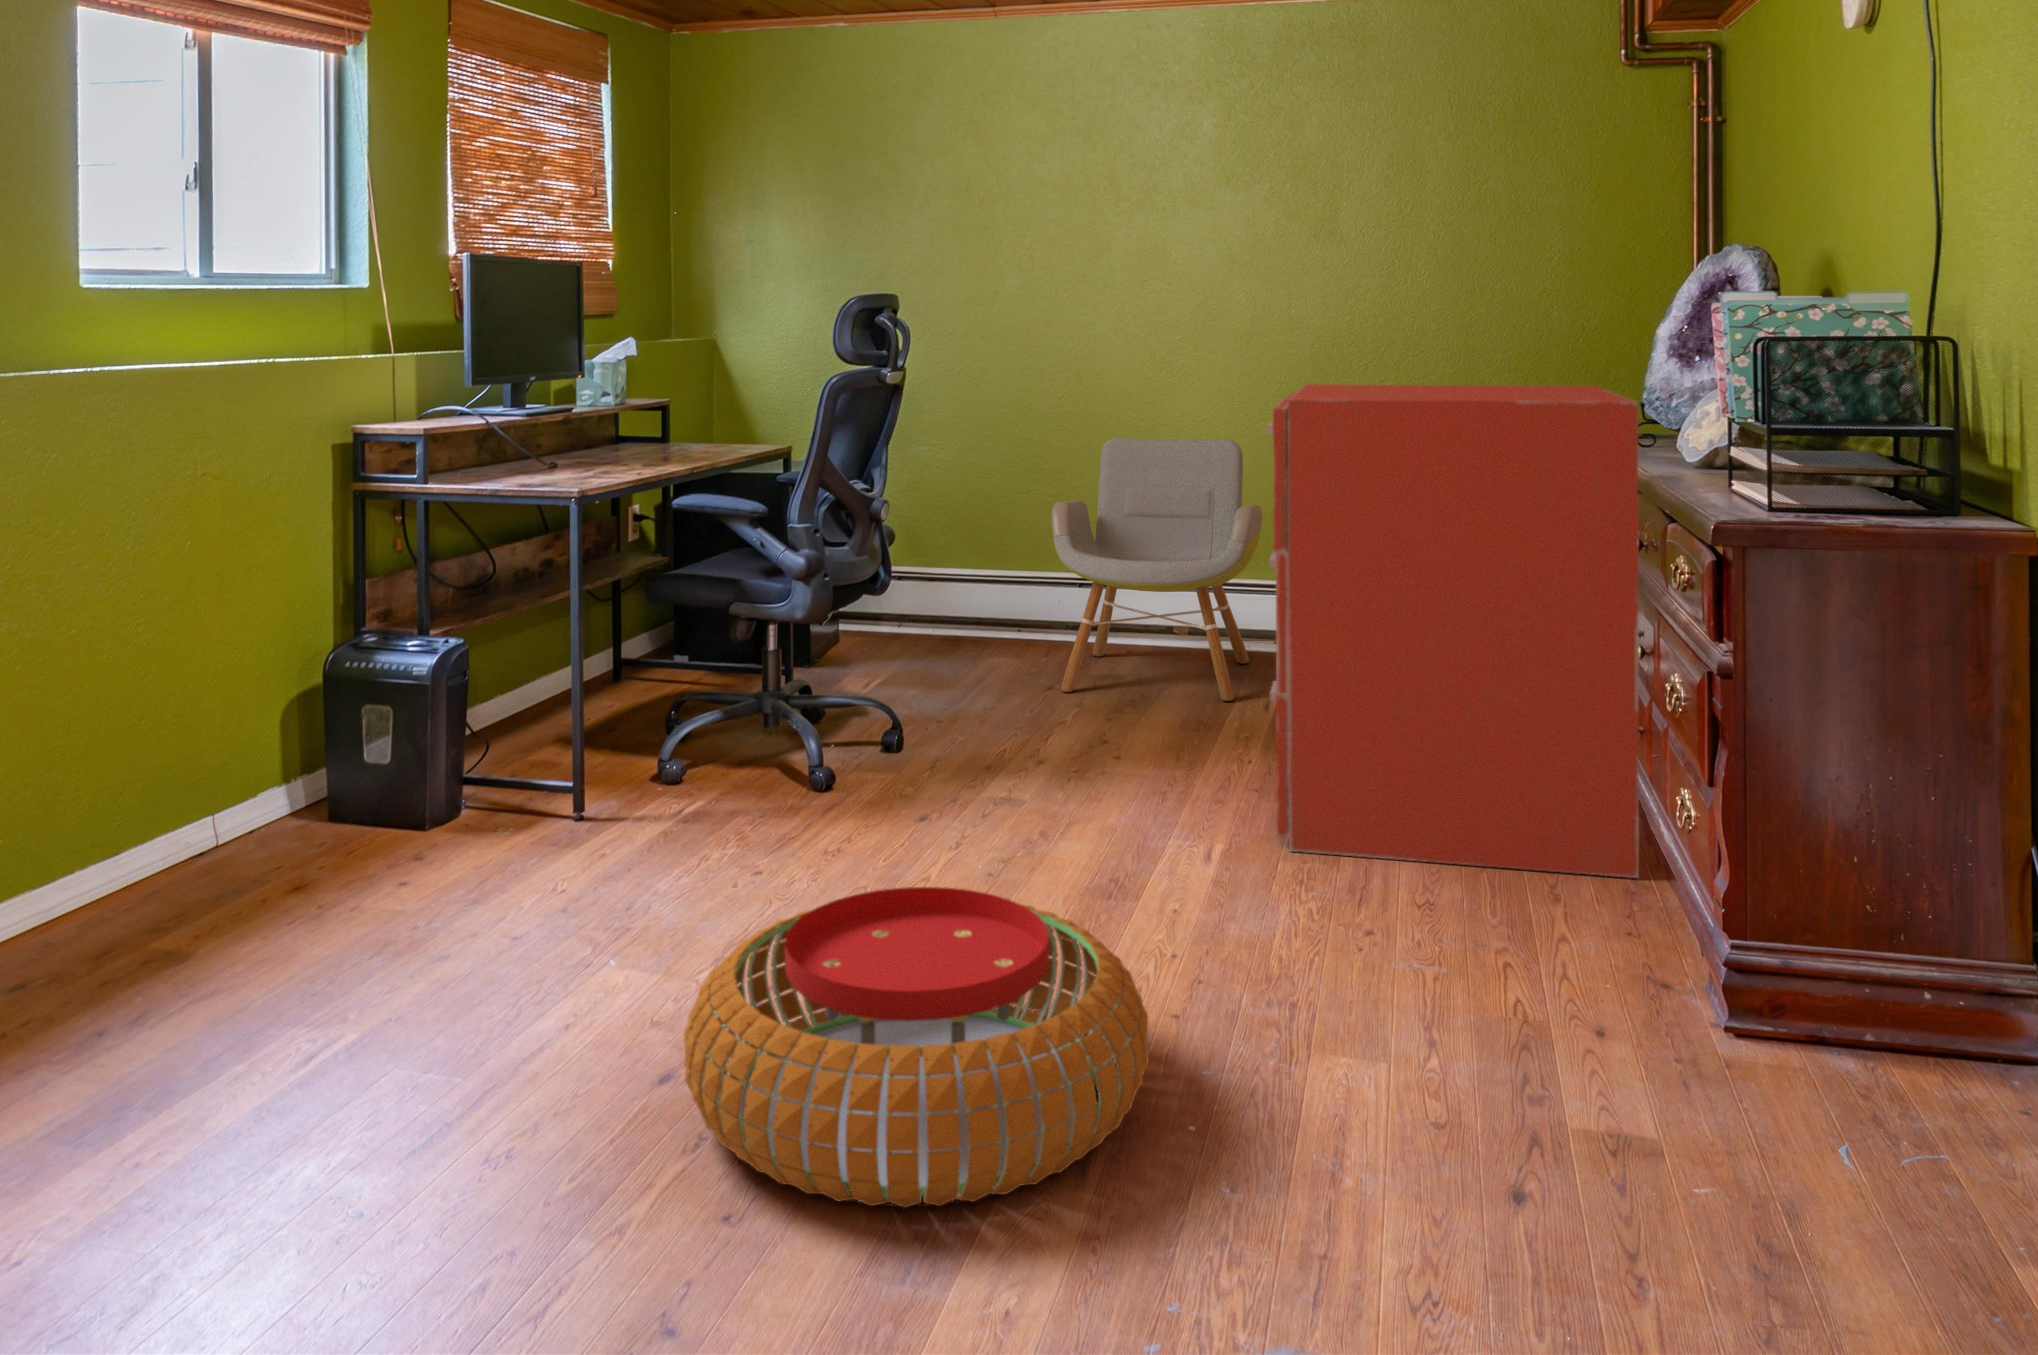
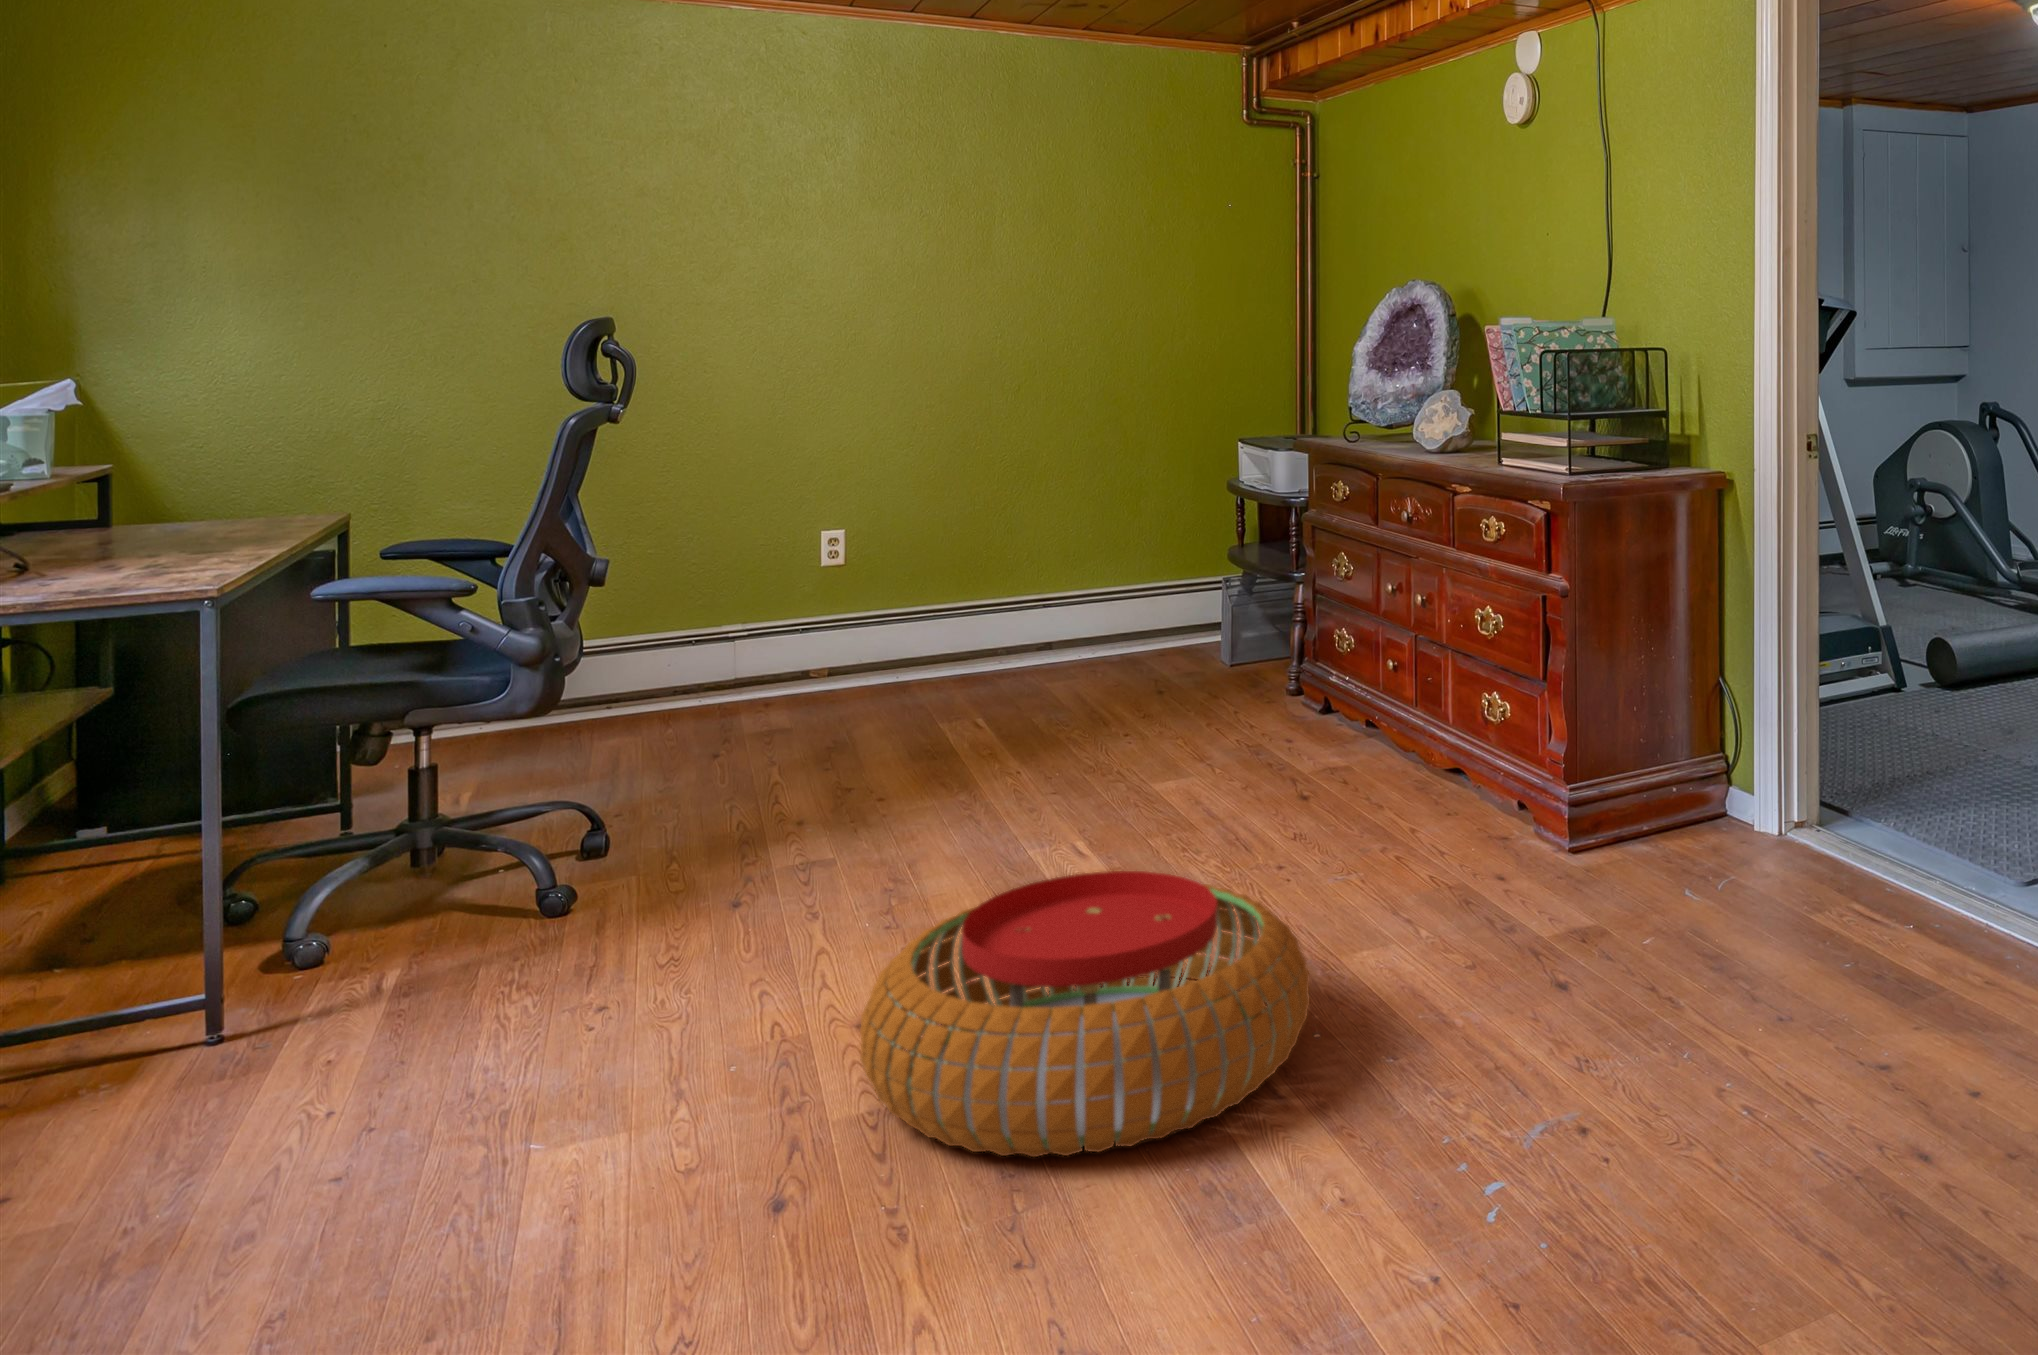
filing cabinet: present [1267,384,1639,878] -> none [1062,395,1418,822]
armchair: present [1052,438,1262,702] -> none [676,466,1006,765]

